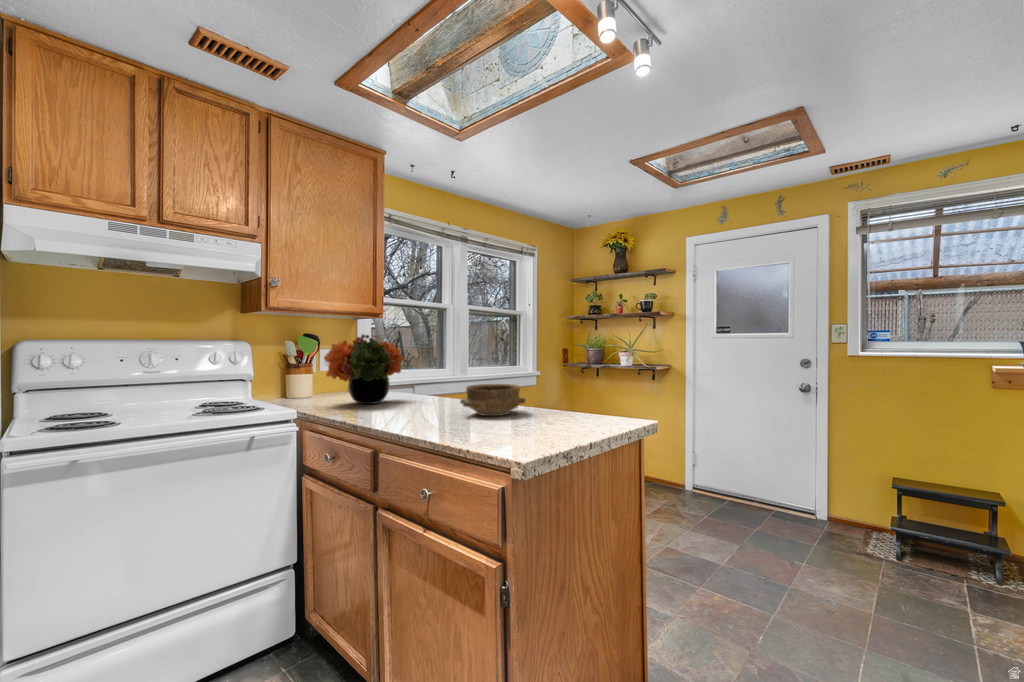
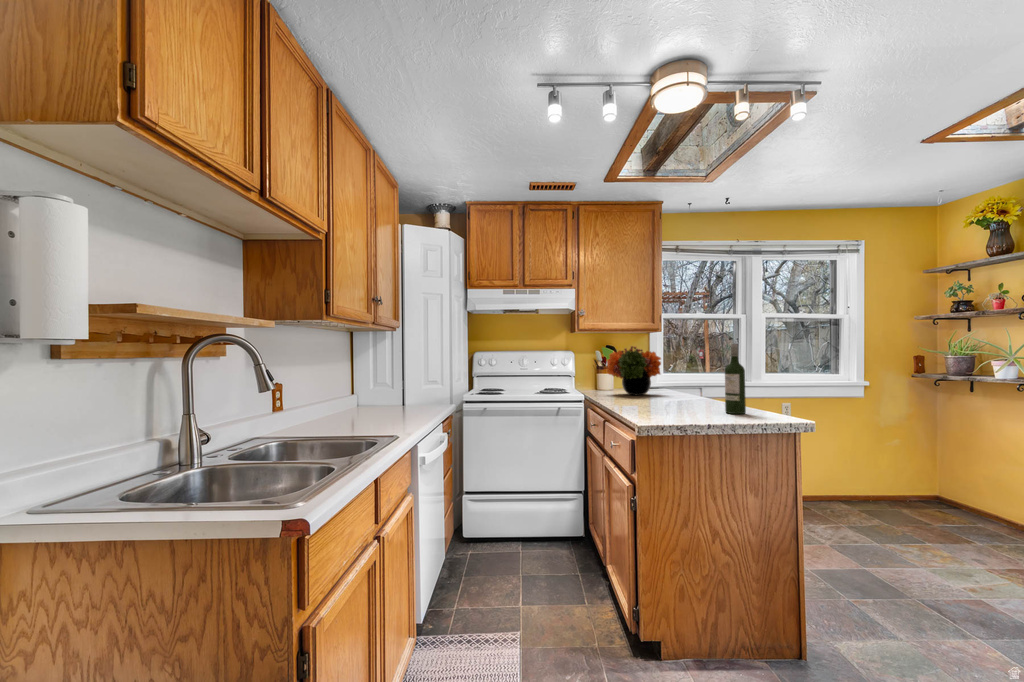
wine bottle: none [547,328,571,419] -> present [725,344,746,414]
ceramic bowl: present [460,384,525,416] -> none [670,385,724,408]

